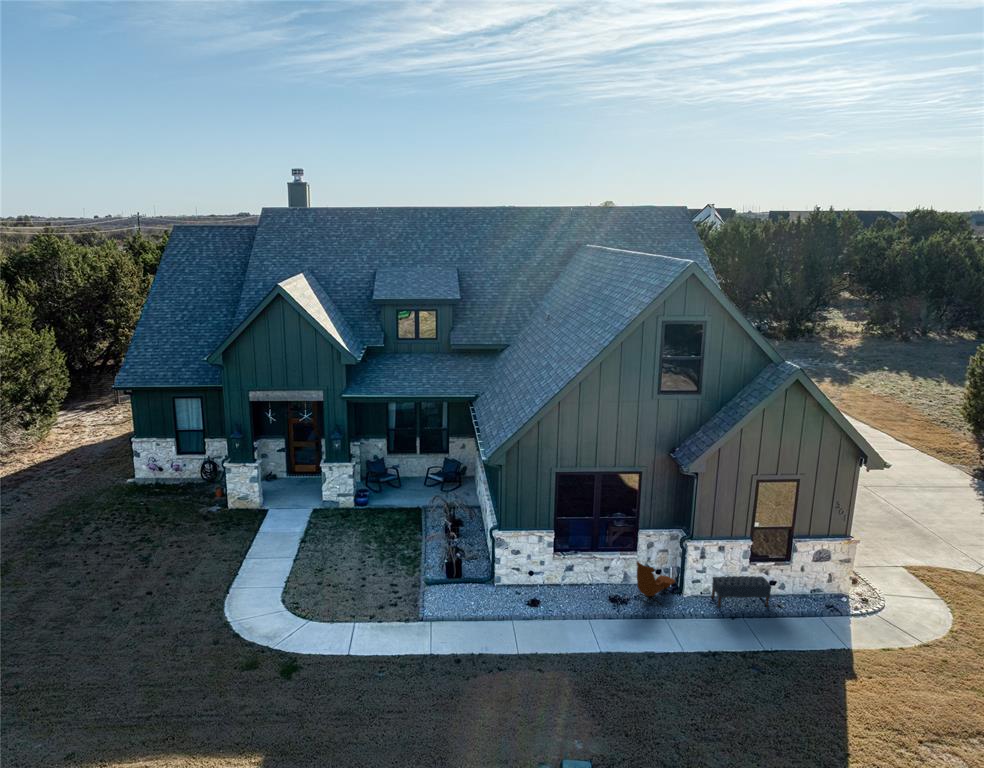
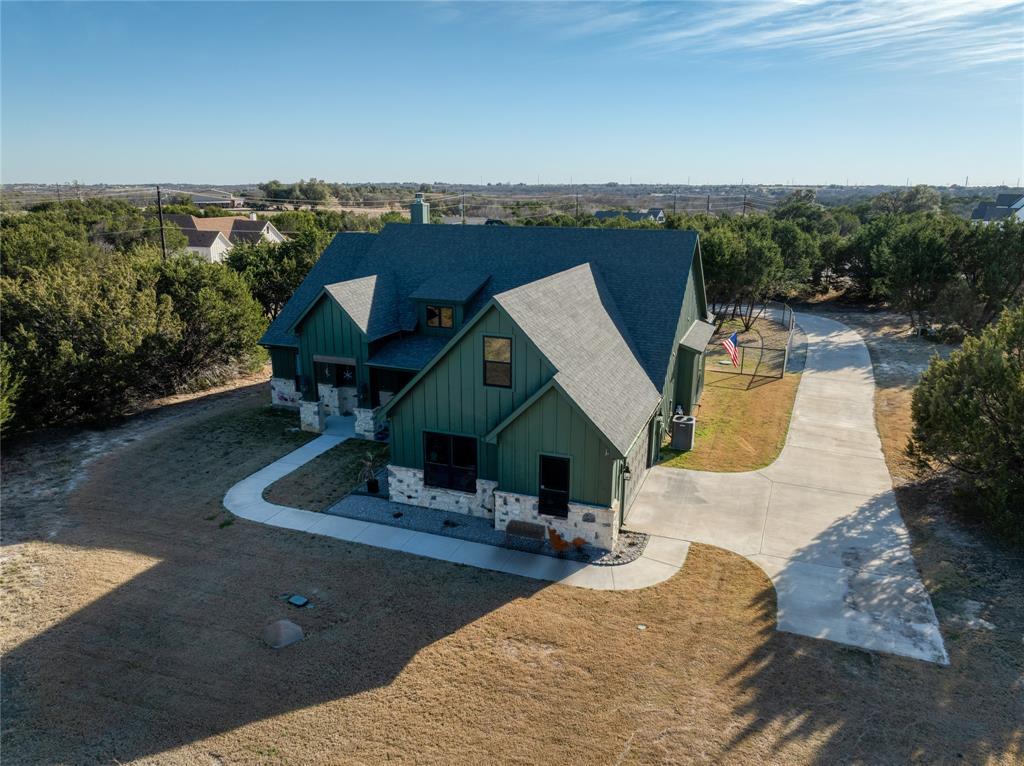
lounge chair: present [637,562,675,605] -> present [547,525,587,556]

